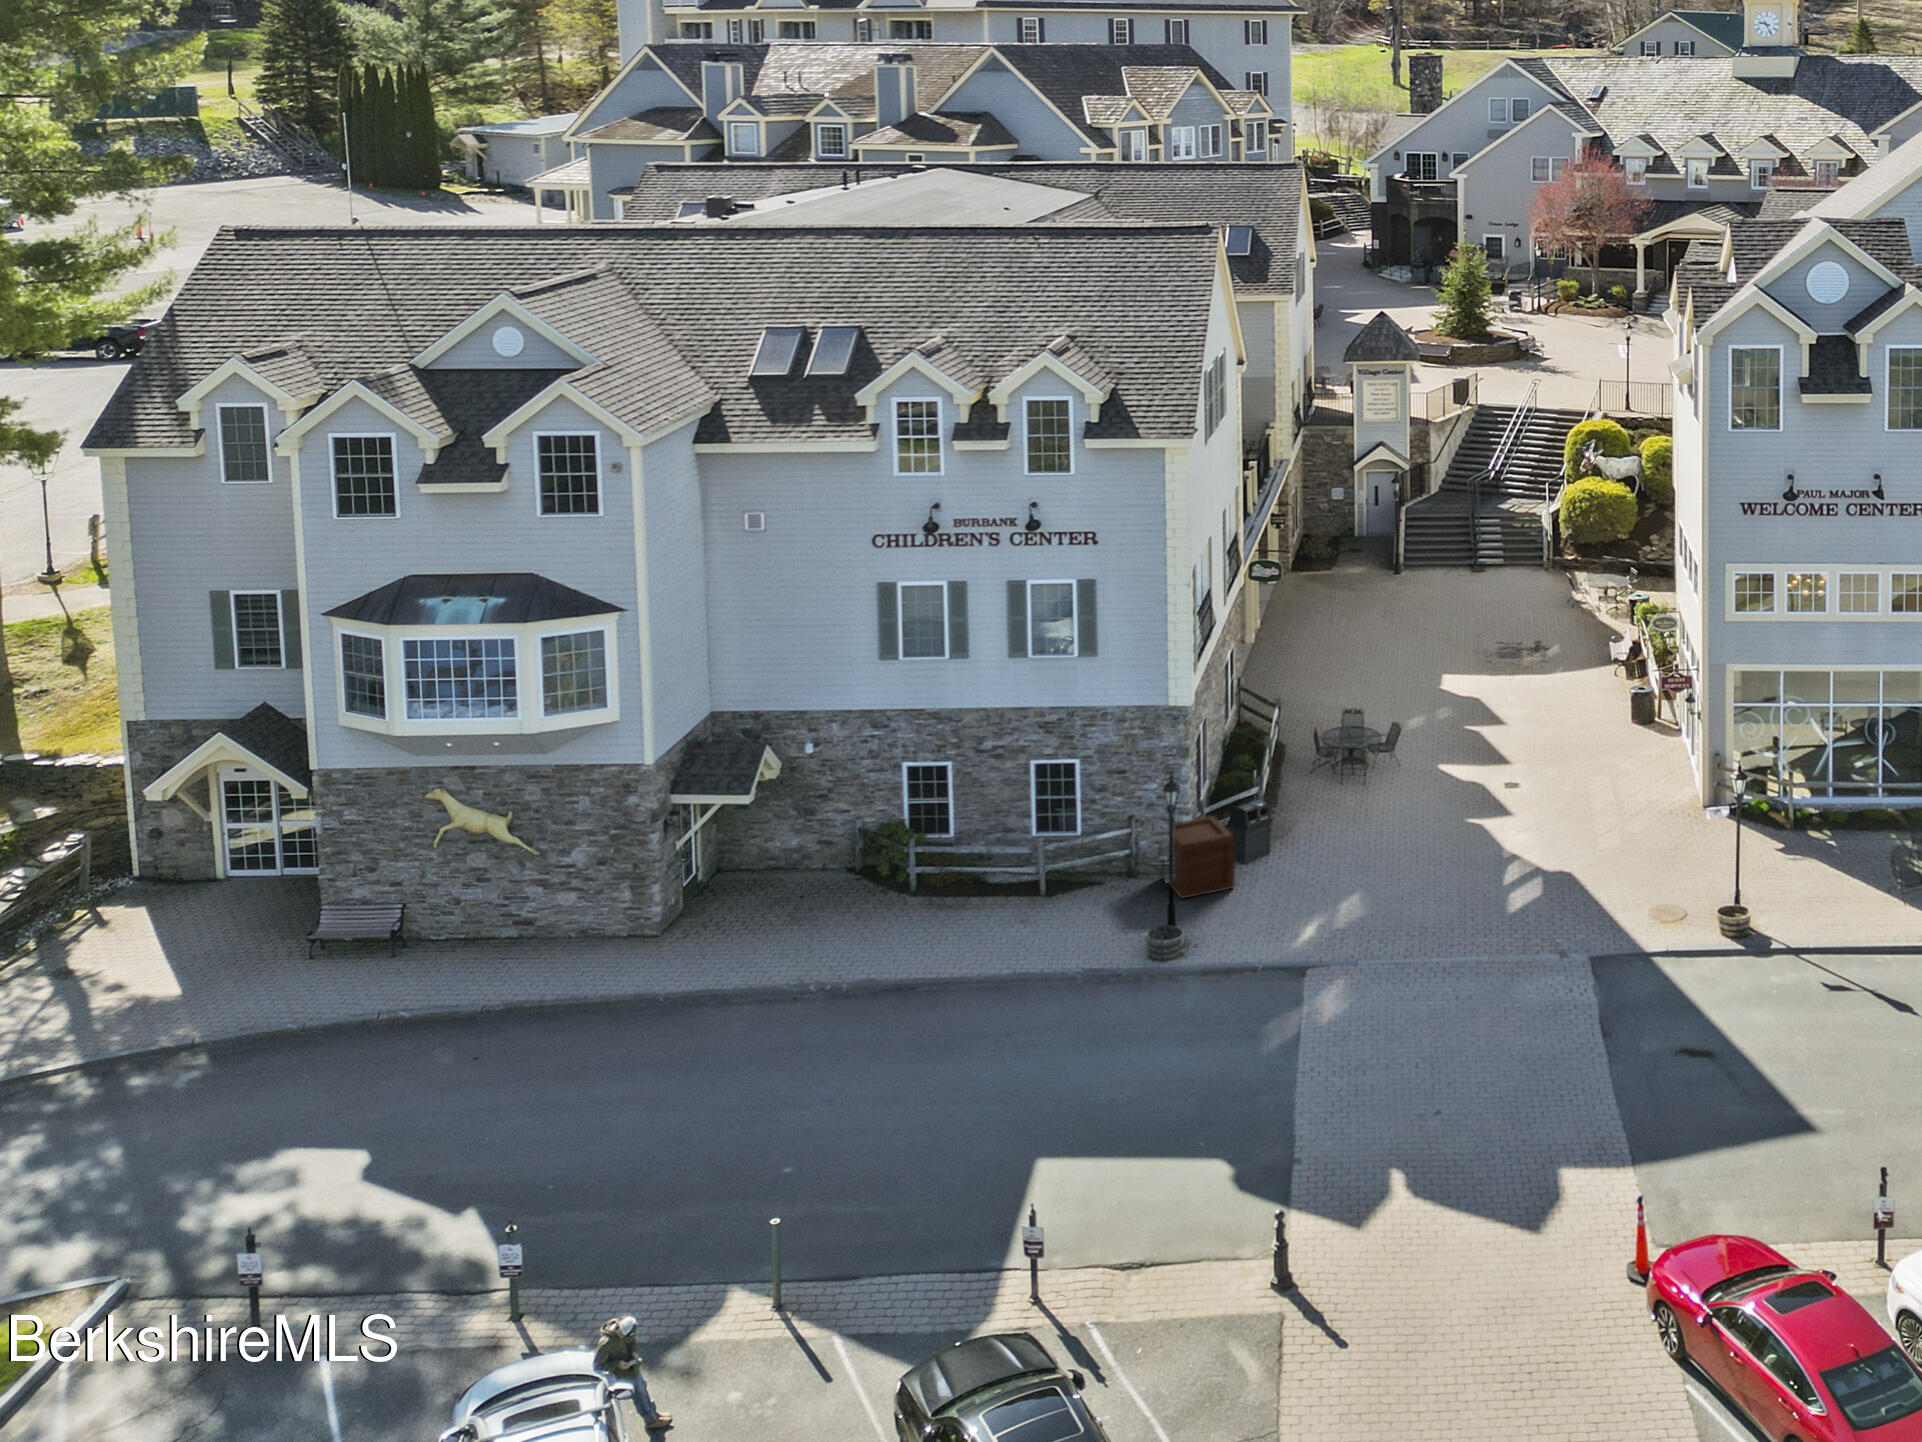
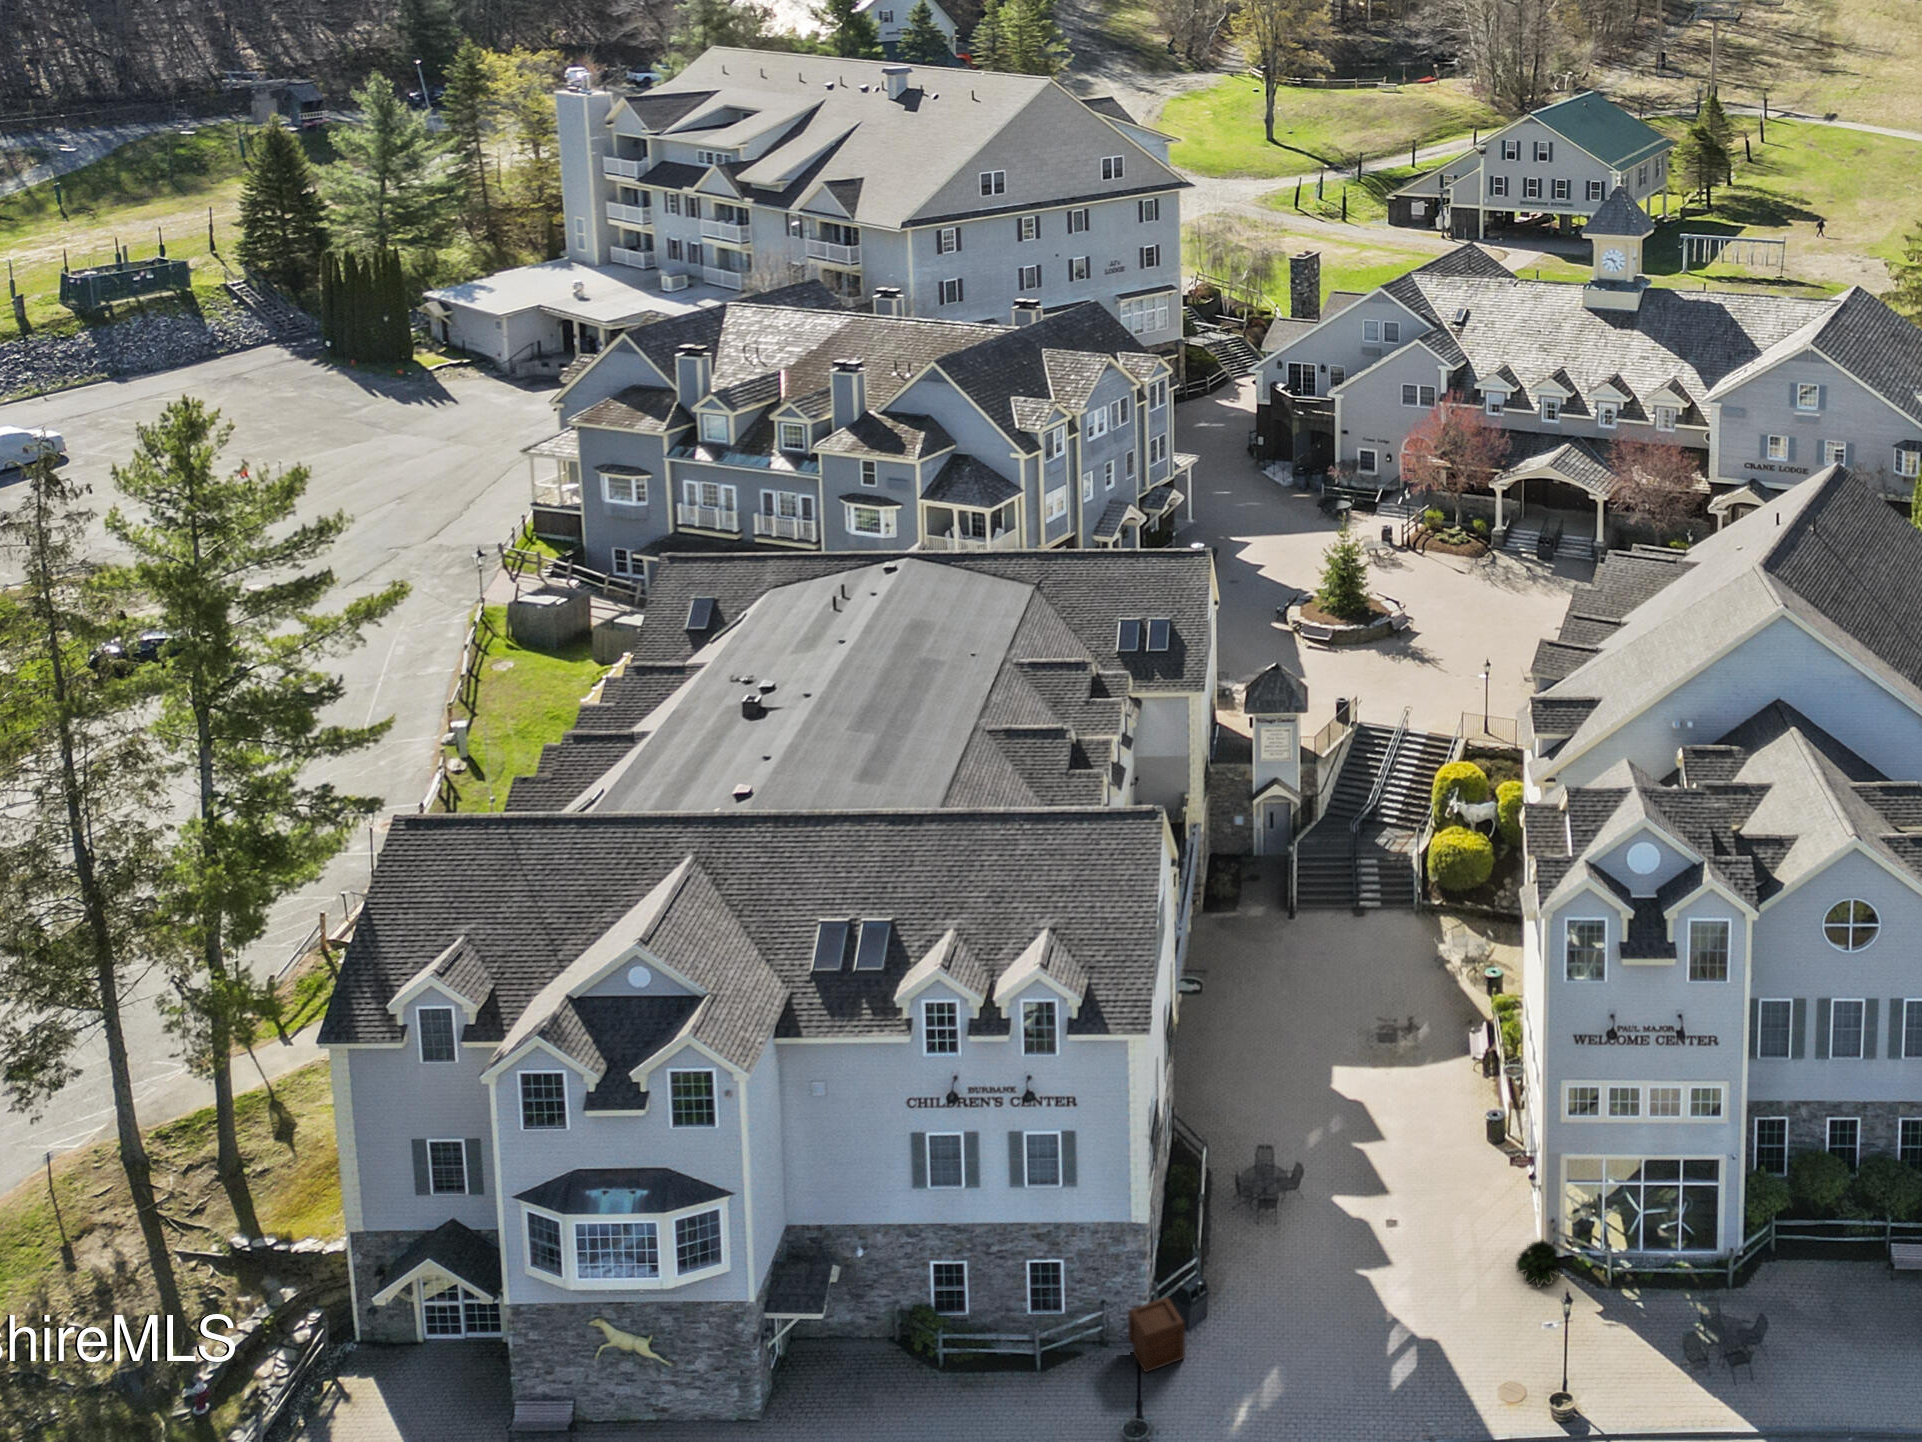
potted plant: none [1671,774,1729,831] -> present [1516,1240,1560,1287]

